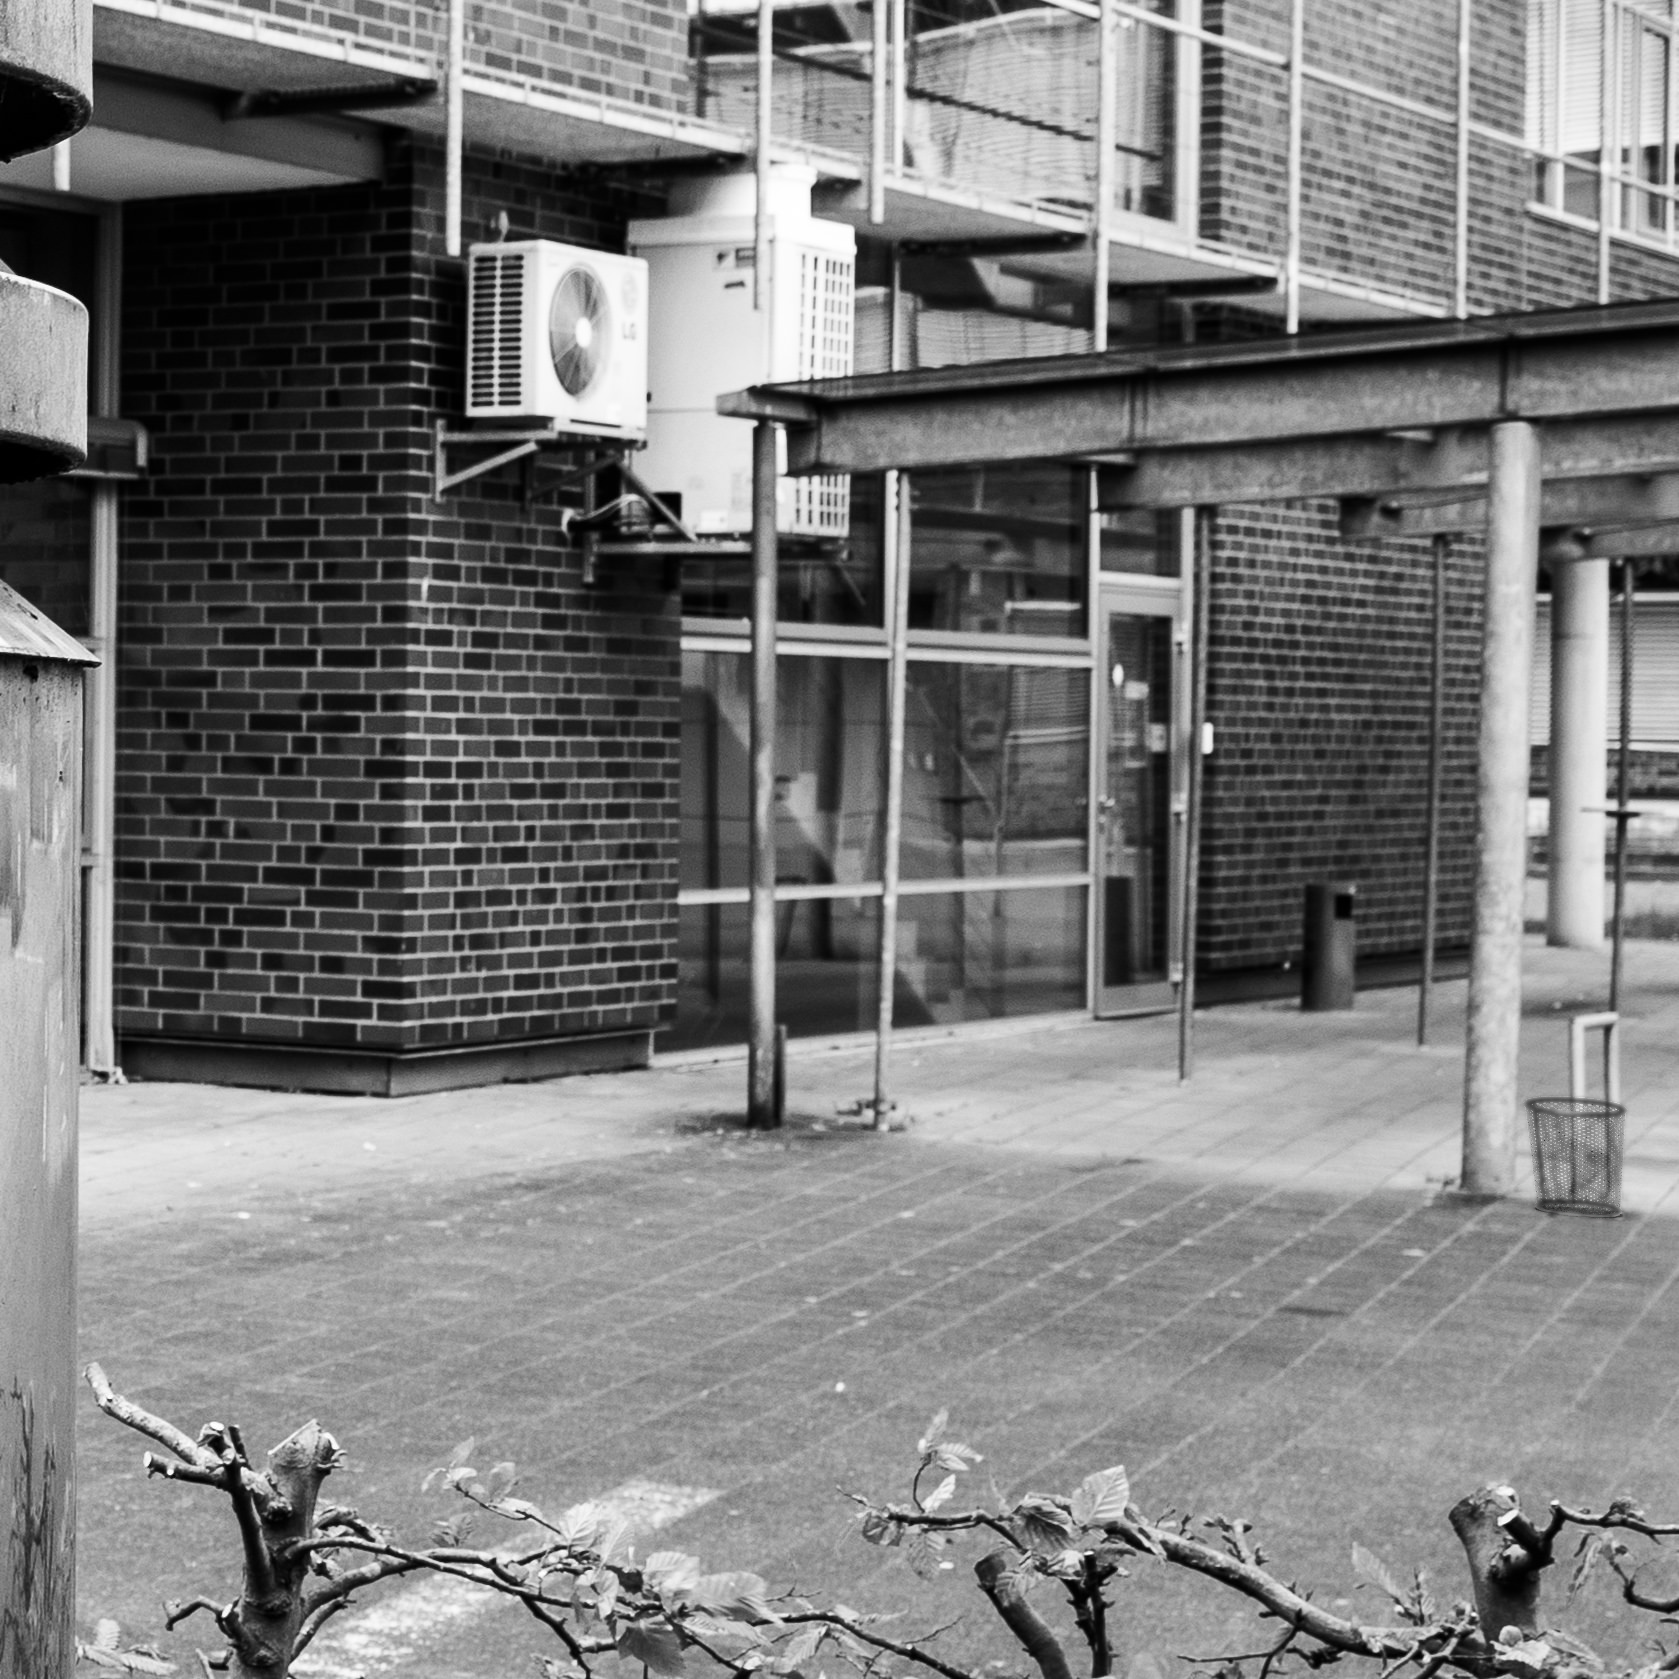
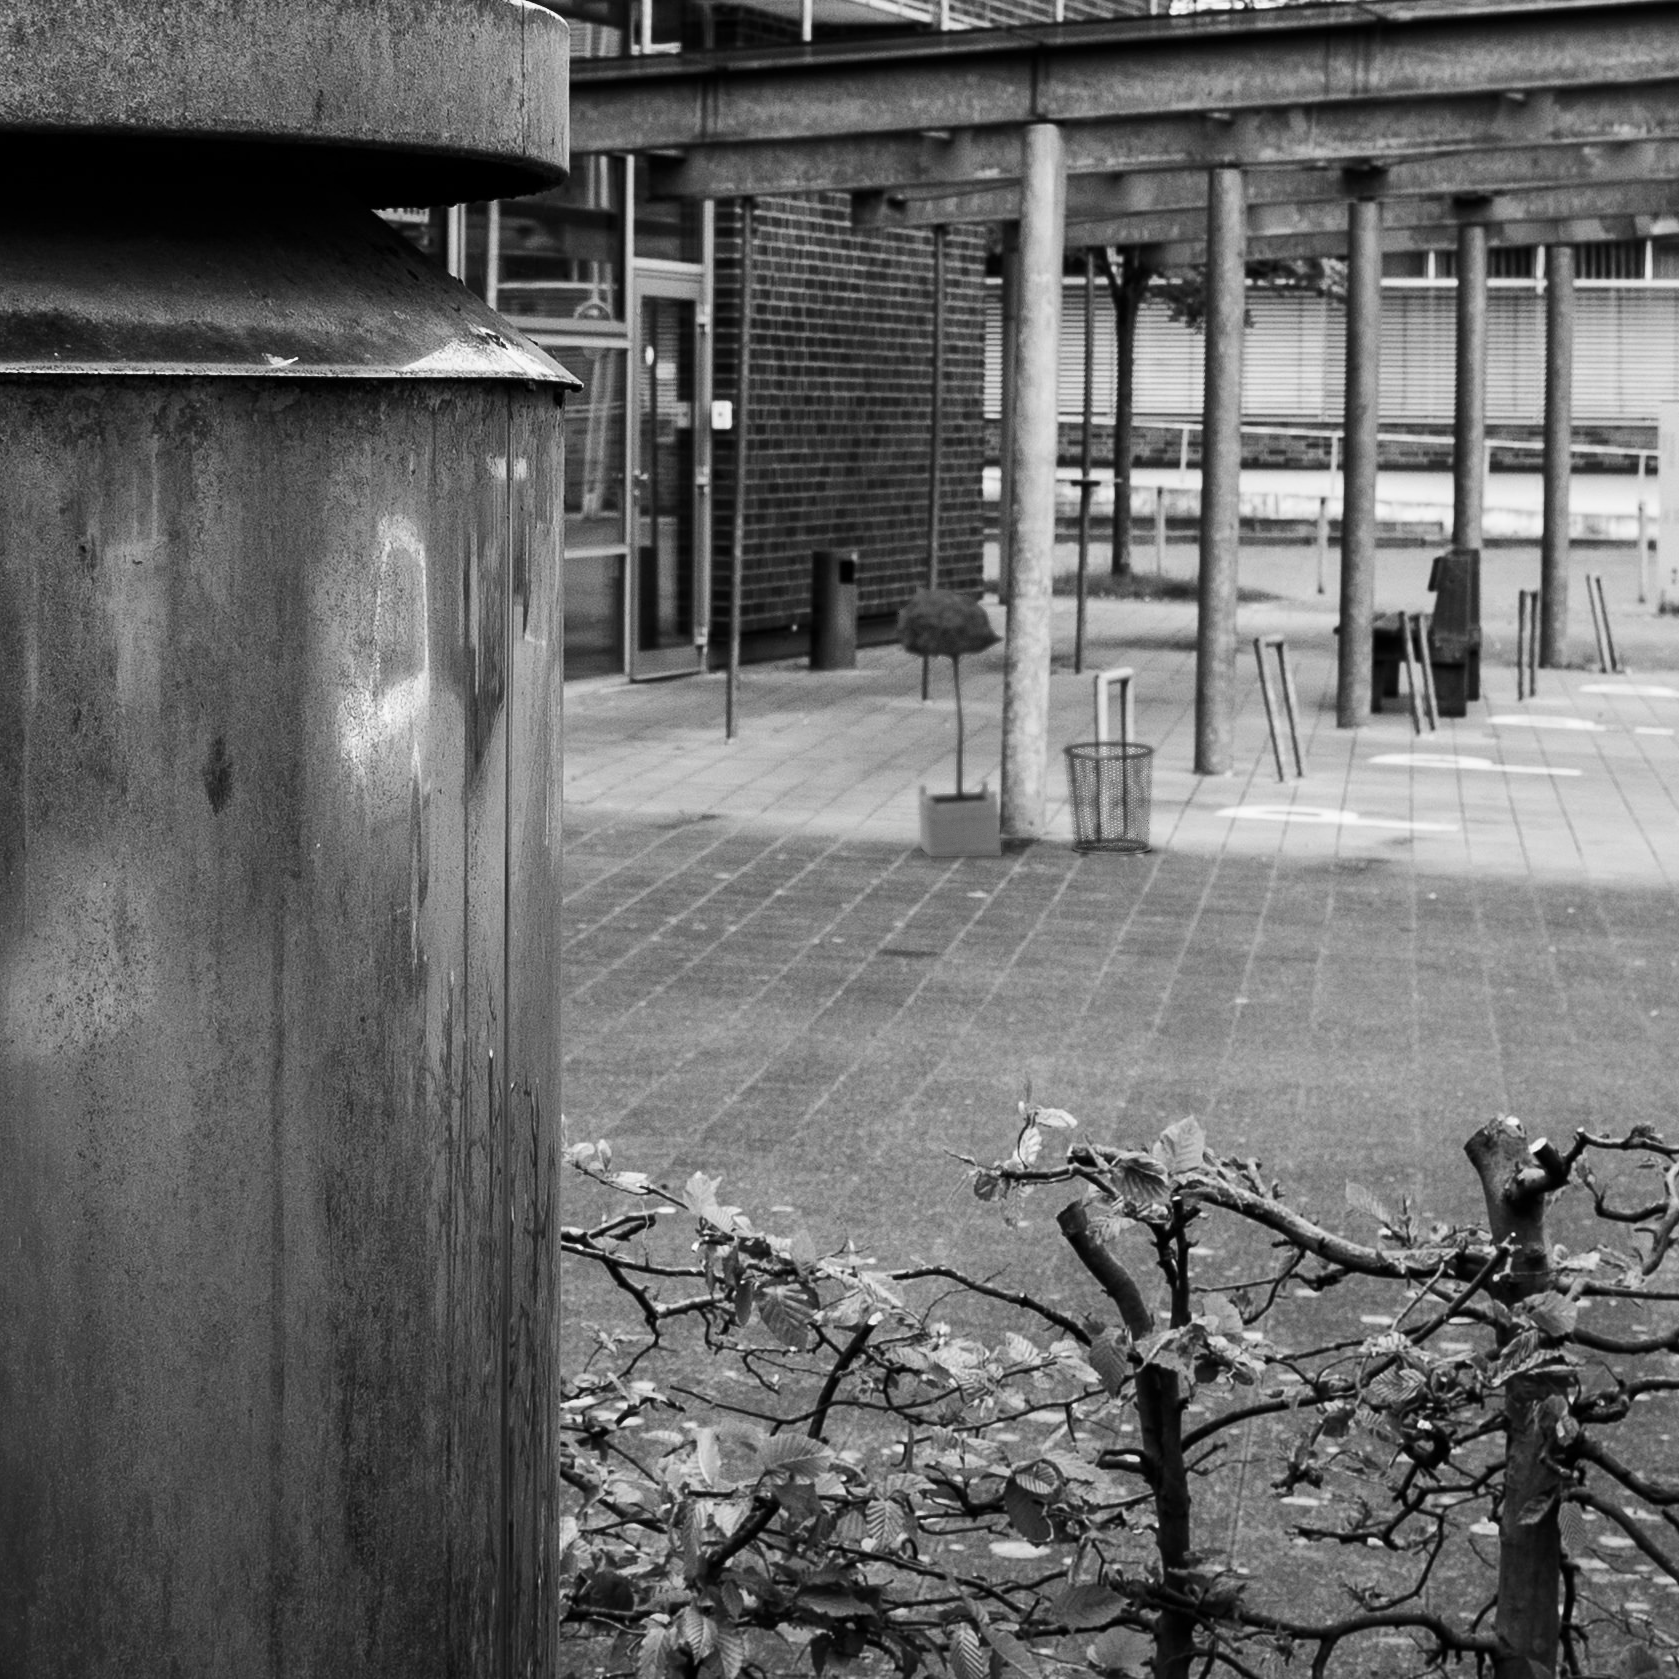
potted tree: none [1340,918,1461,1210] -> present [895,587,1004,857]

